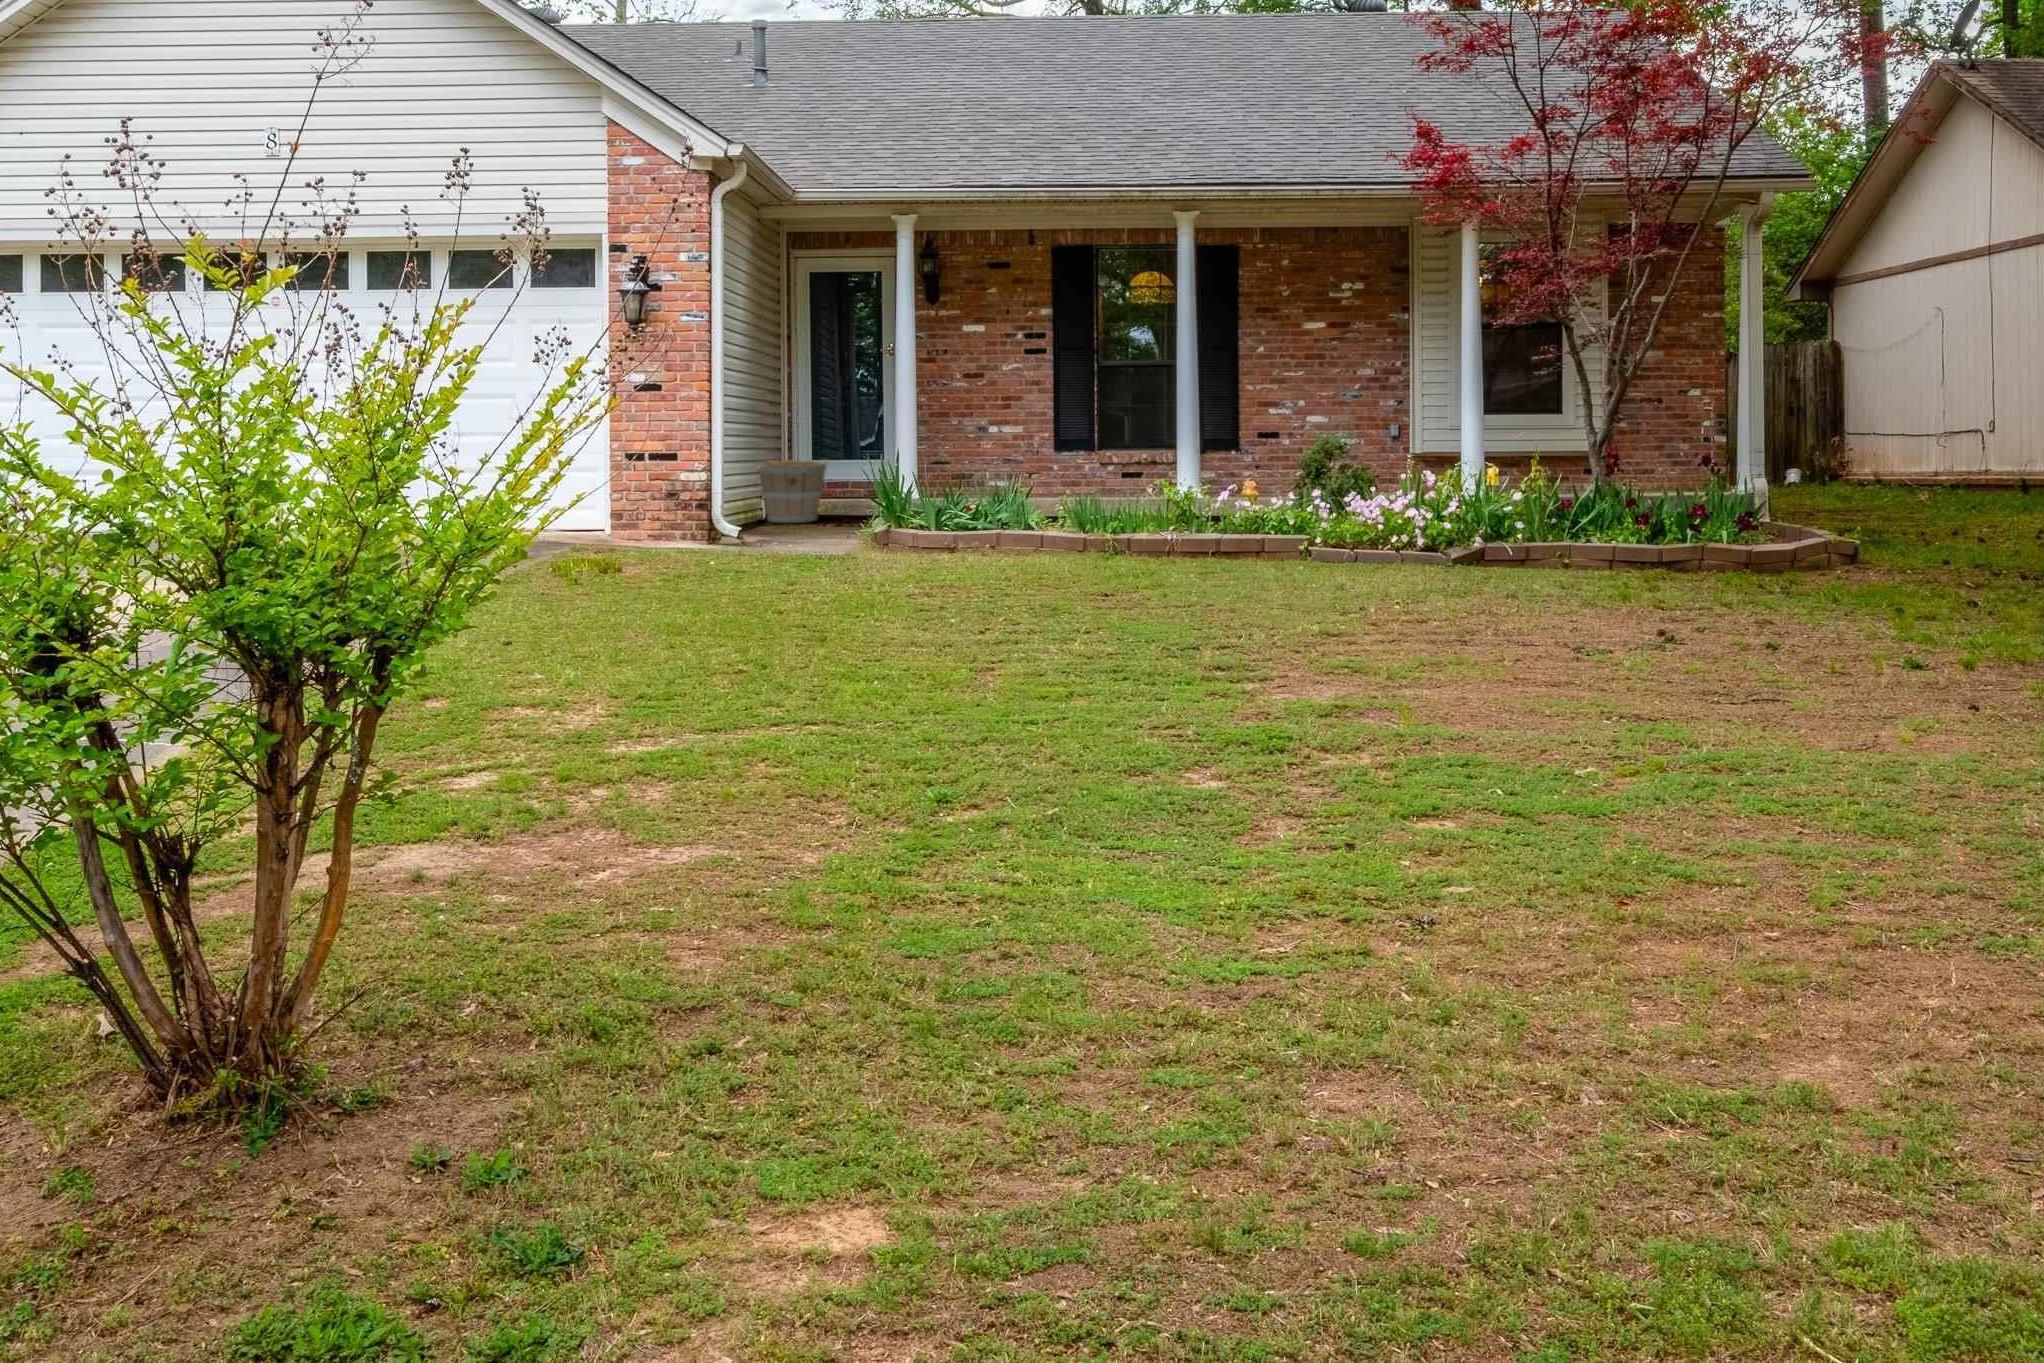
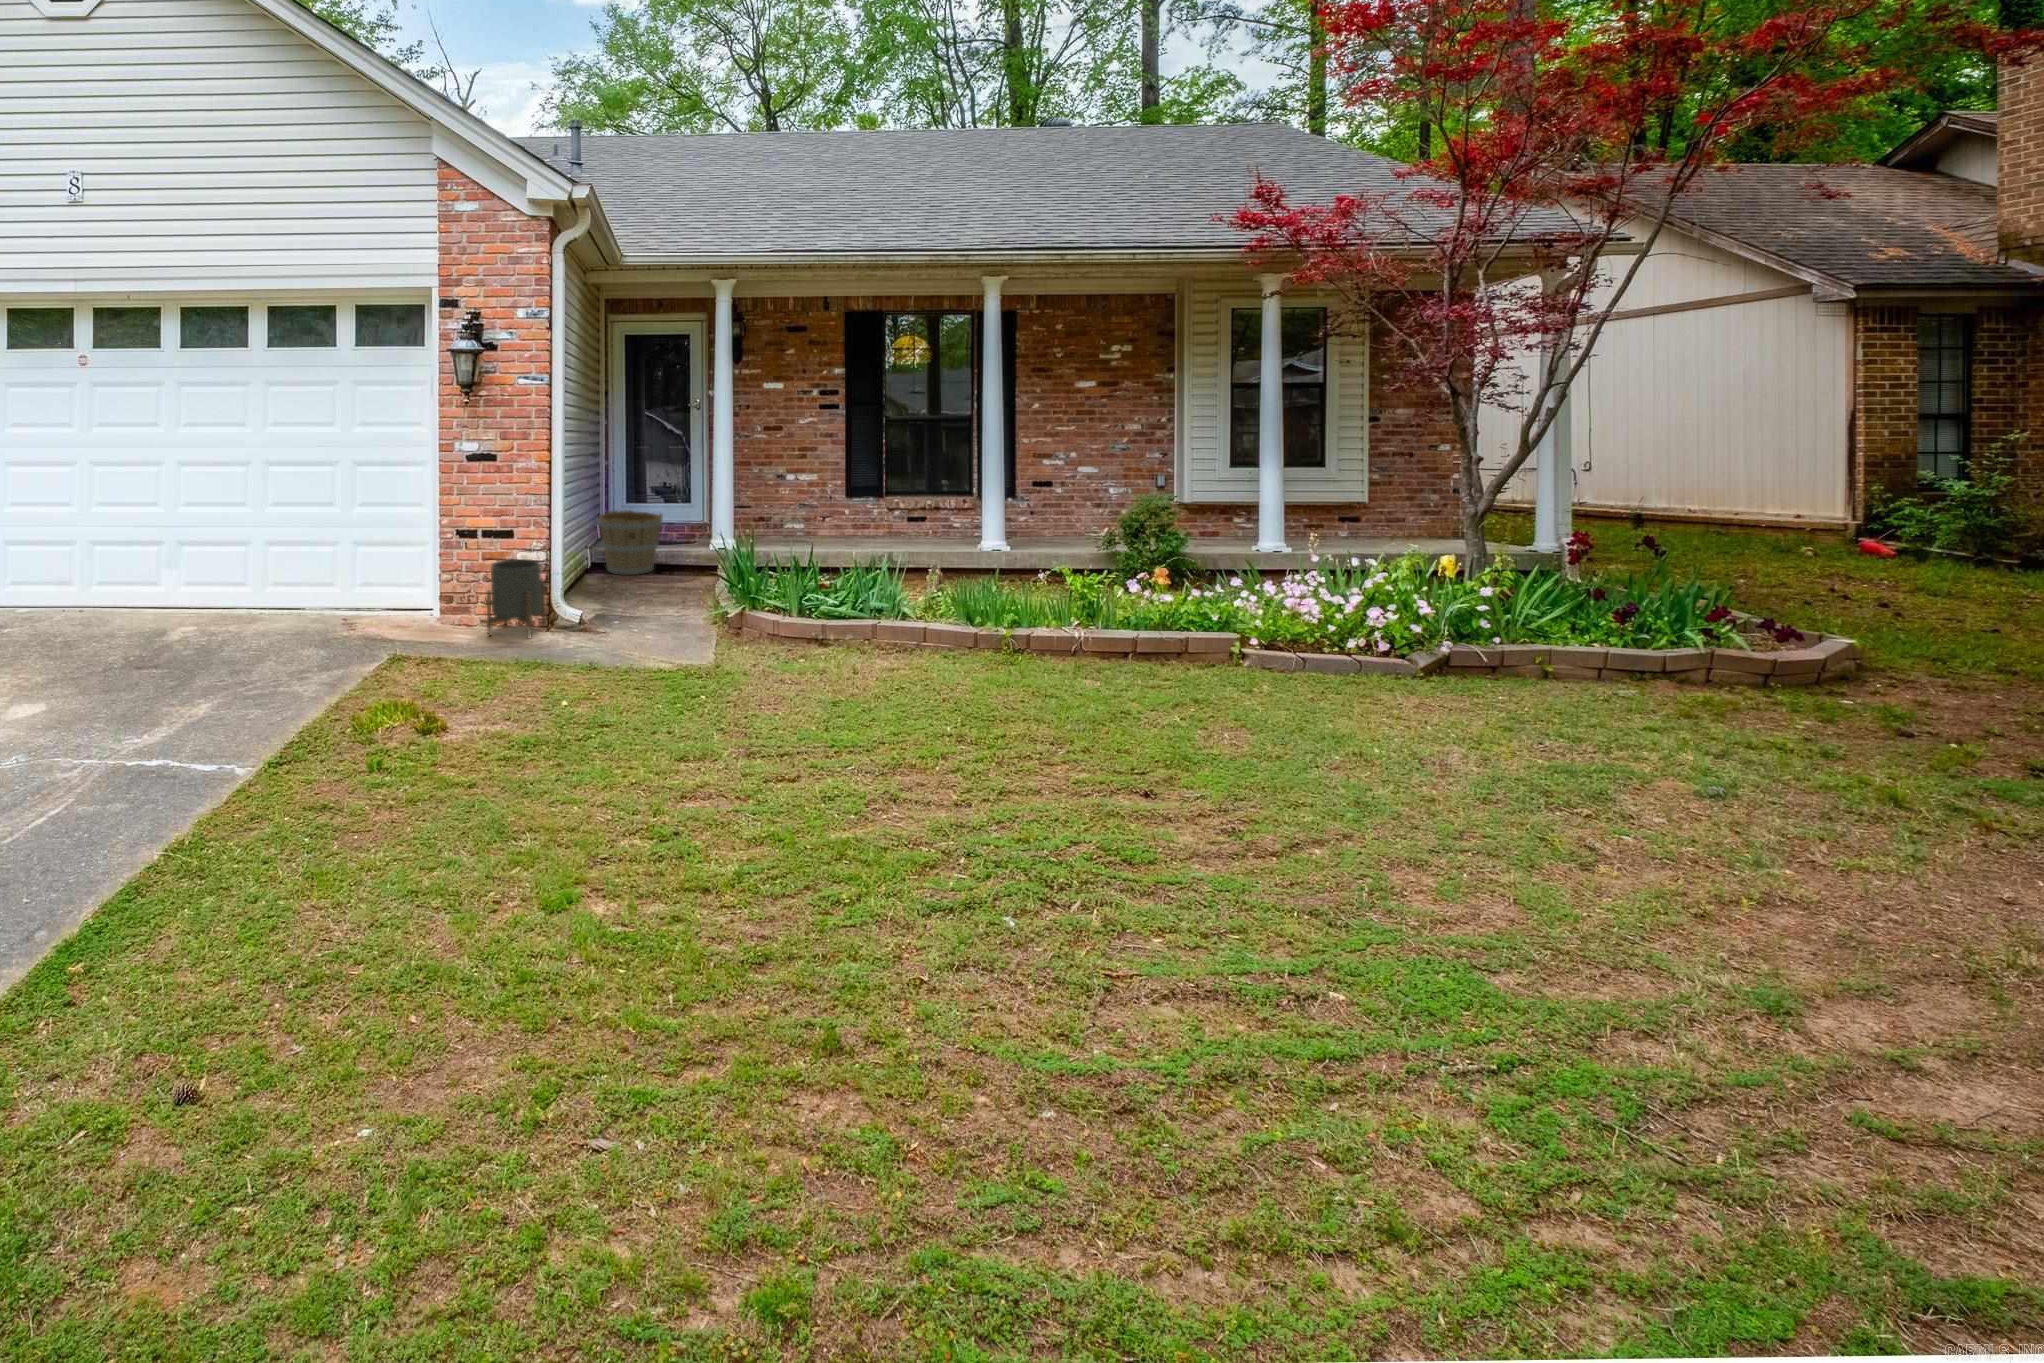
planter: none [655,483,708,549] -> present [487,559,546,638]

